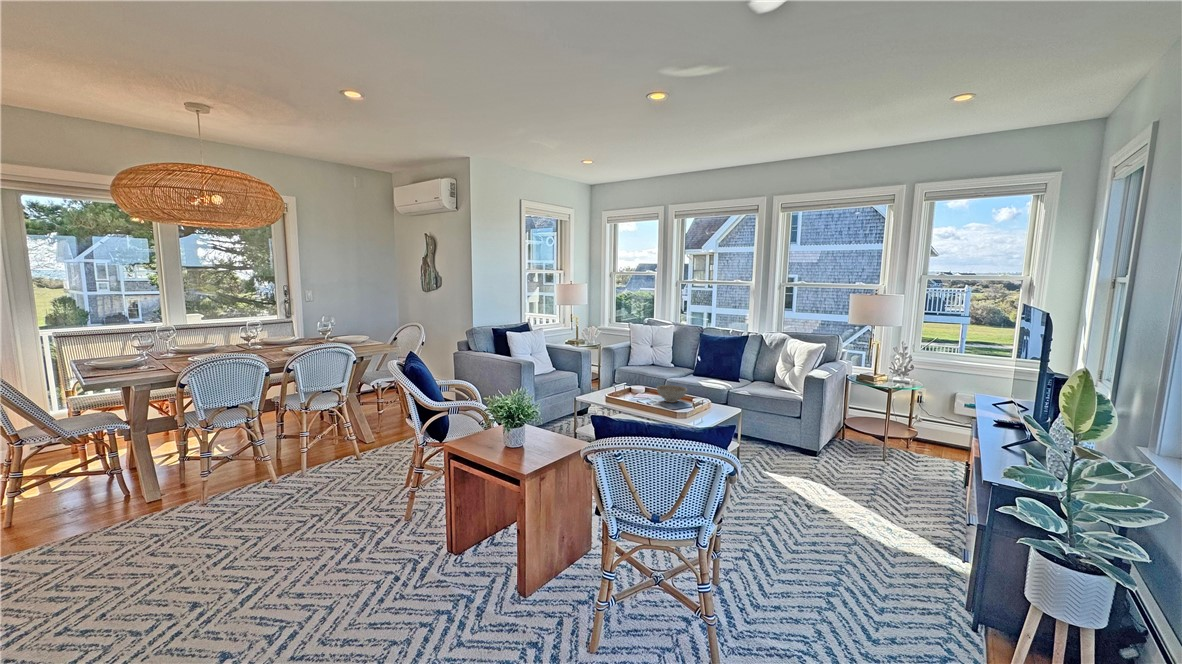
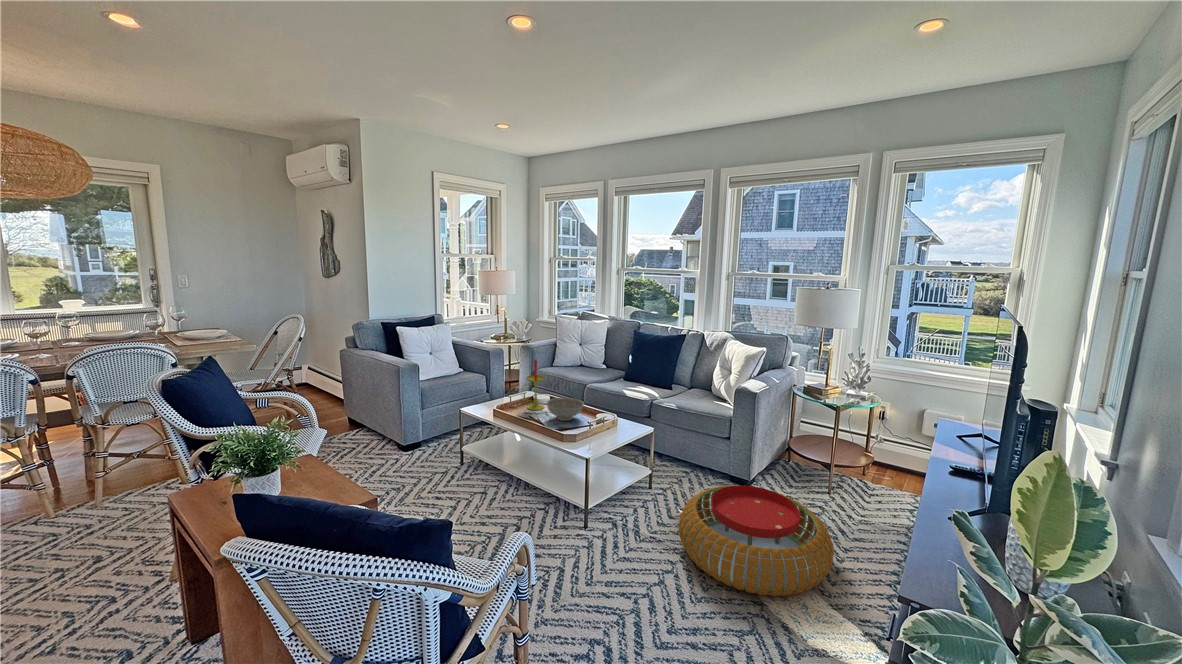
candle: none [629,354,649,396] -> present [526,360,545,410]
pouf: none [778,449,906,523] -> present [679,485,834,596]

